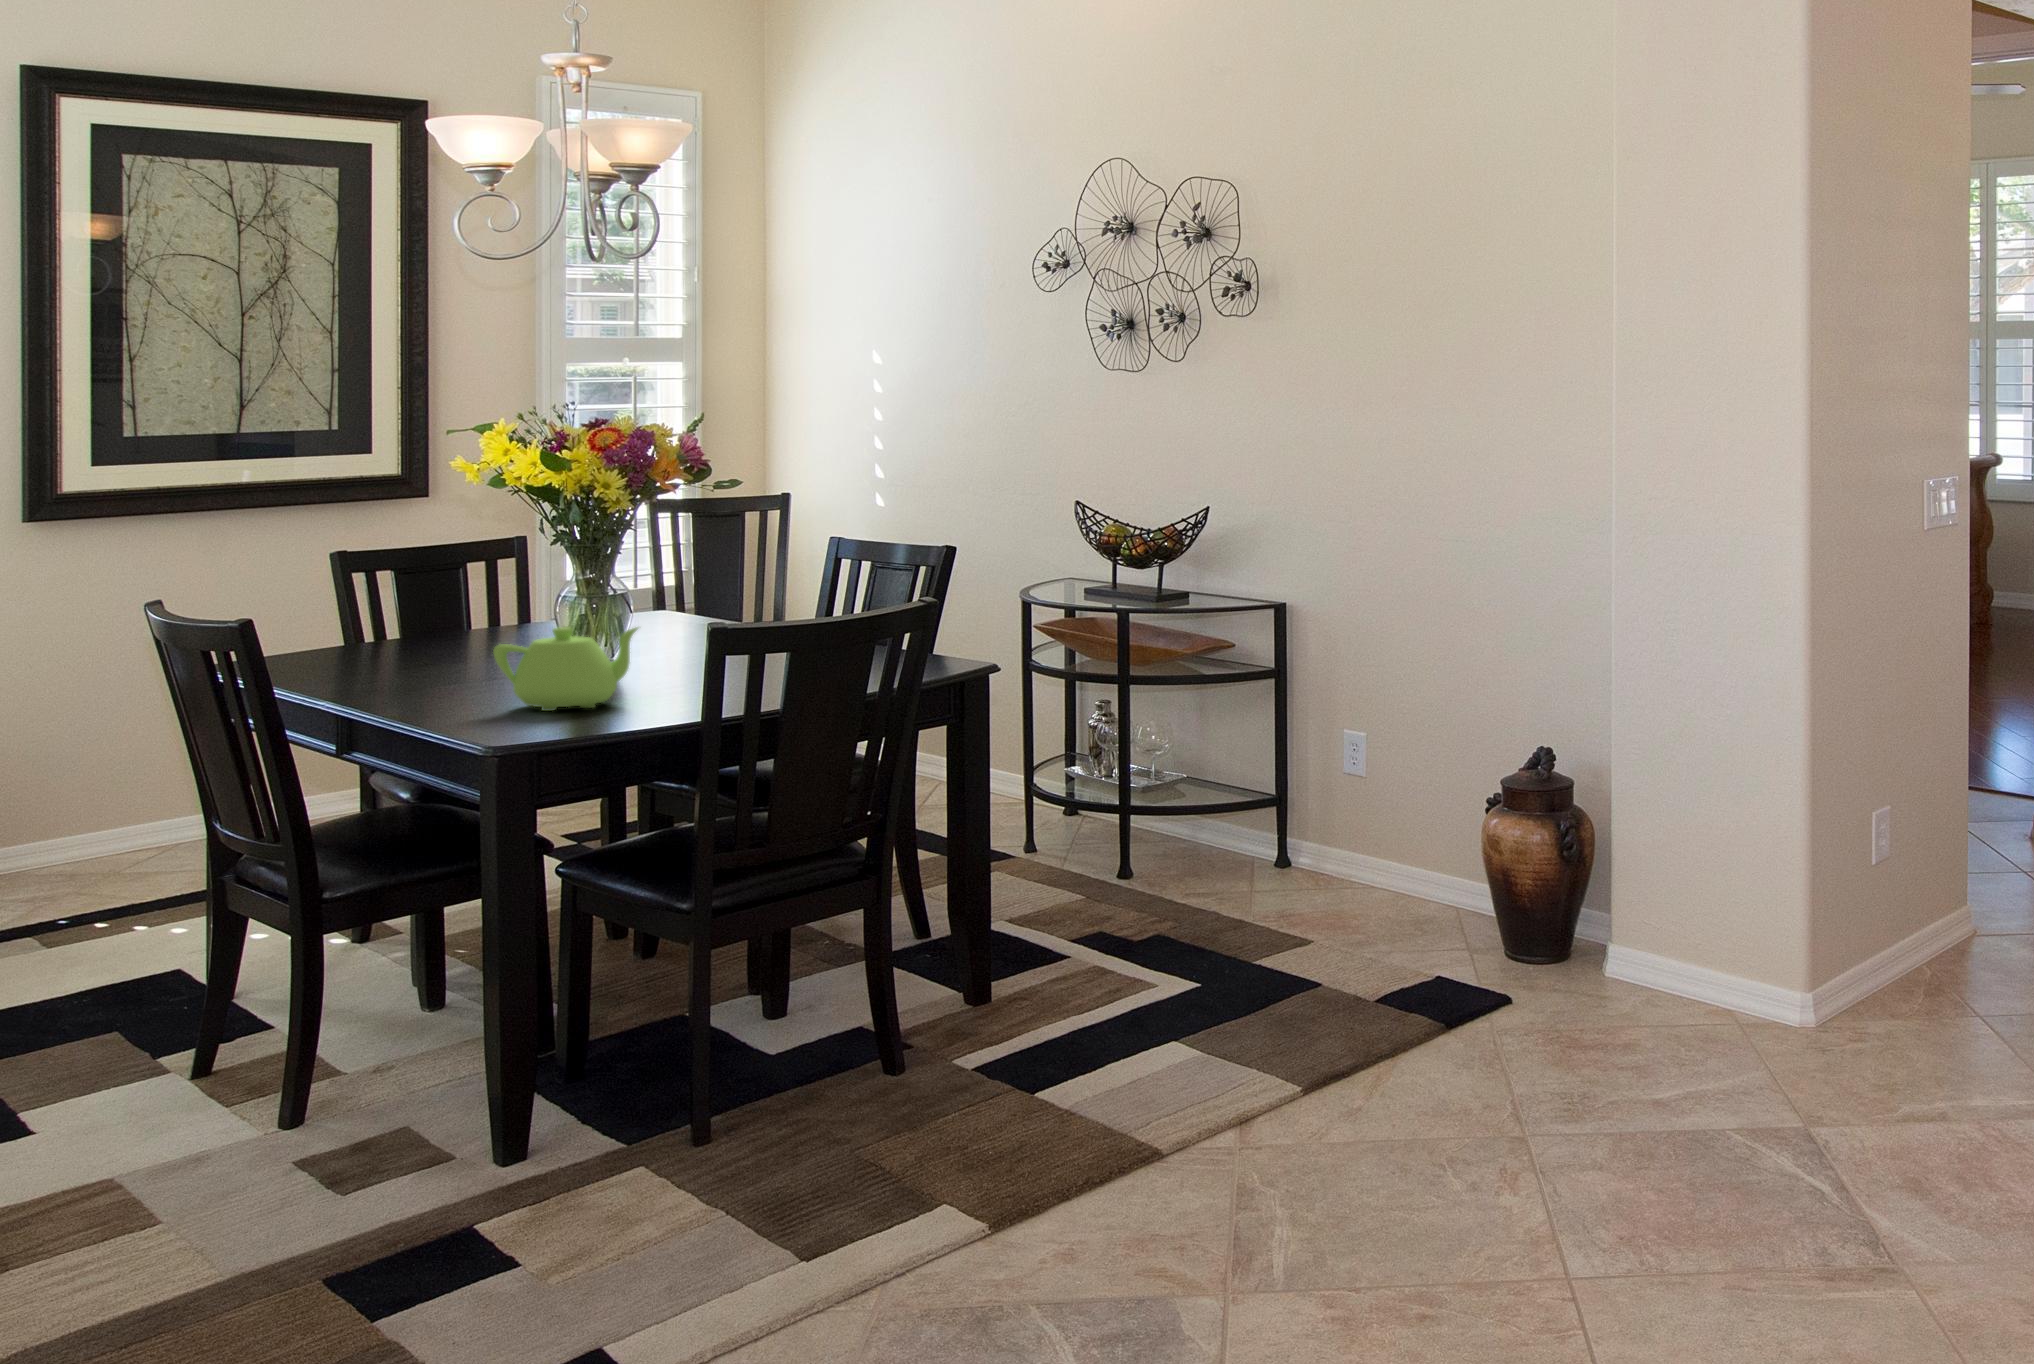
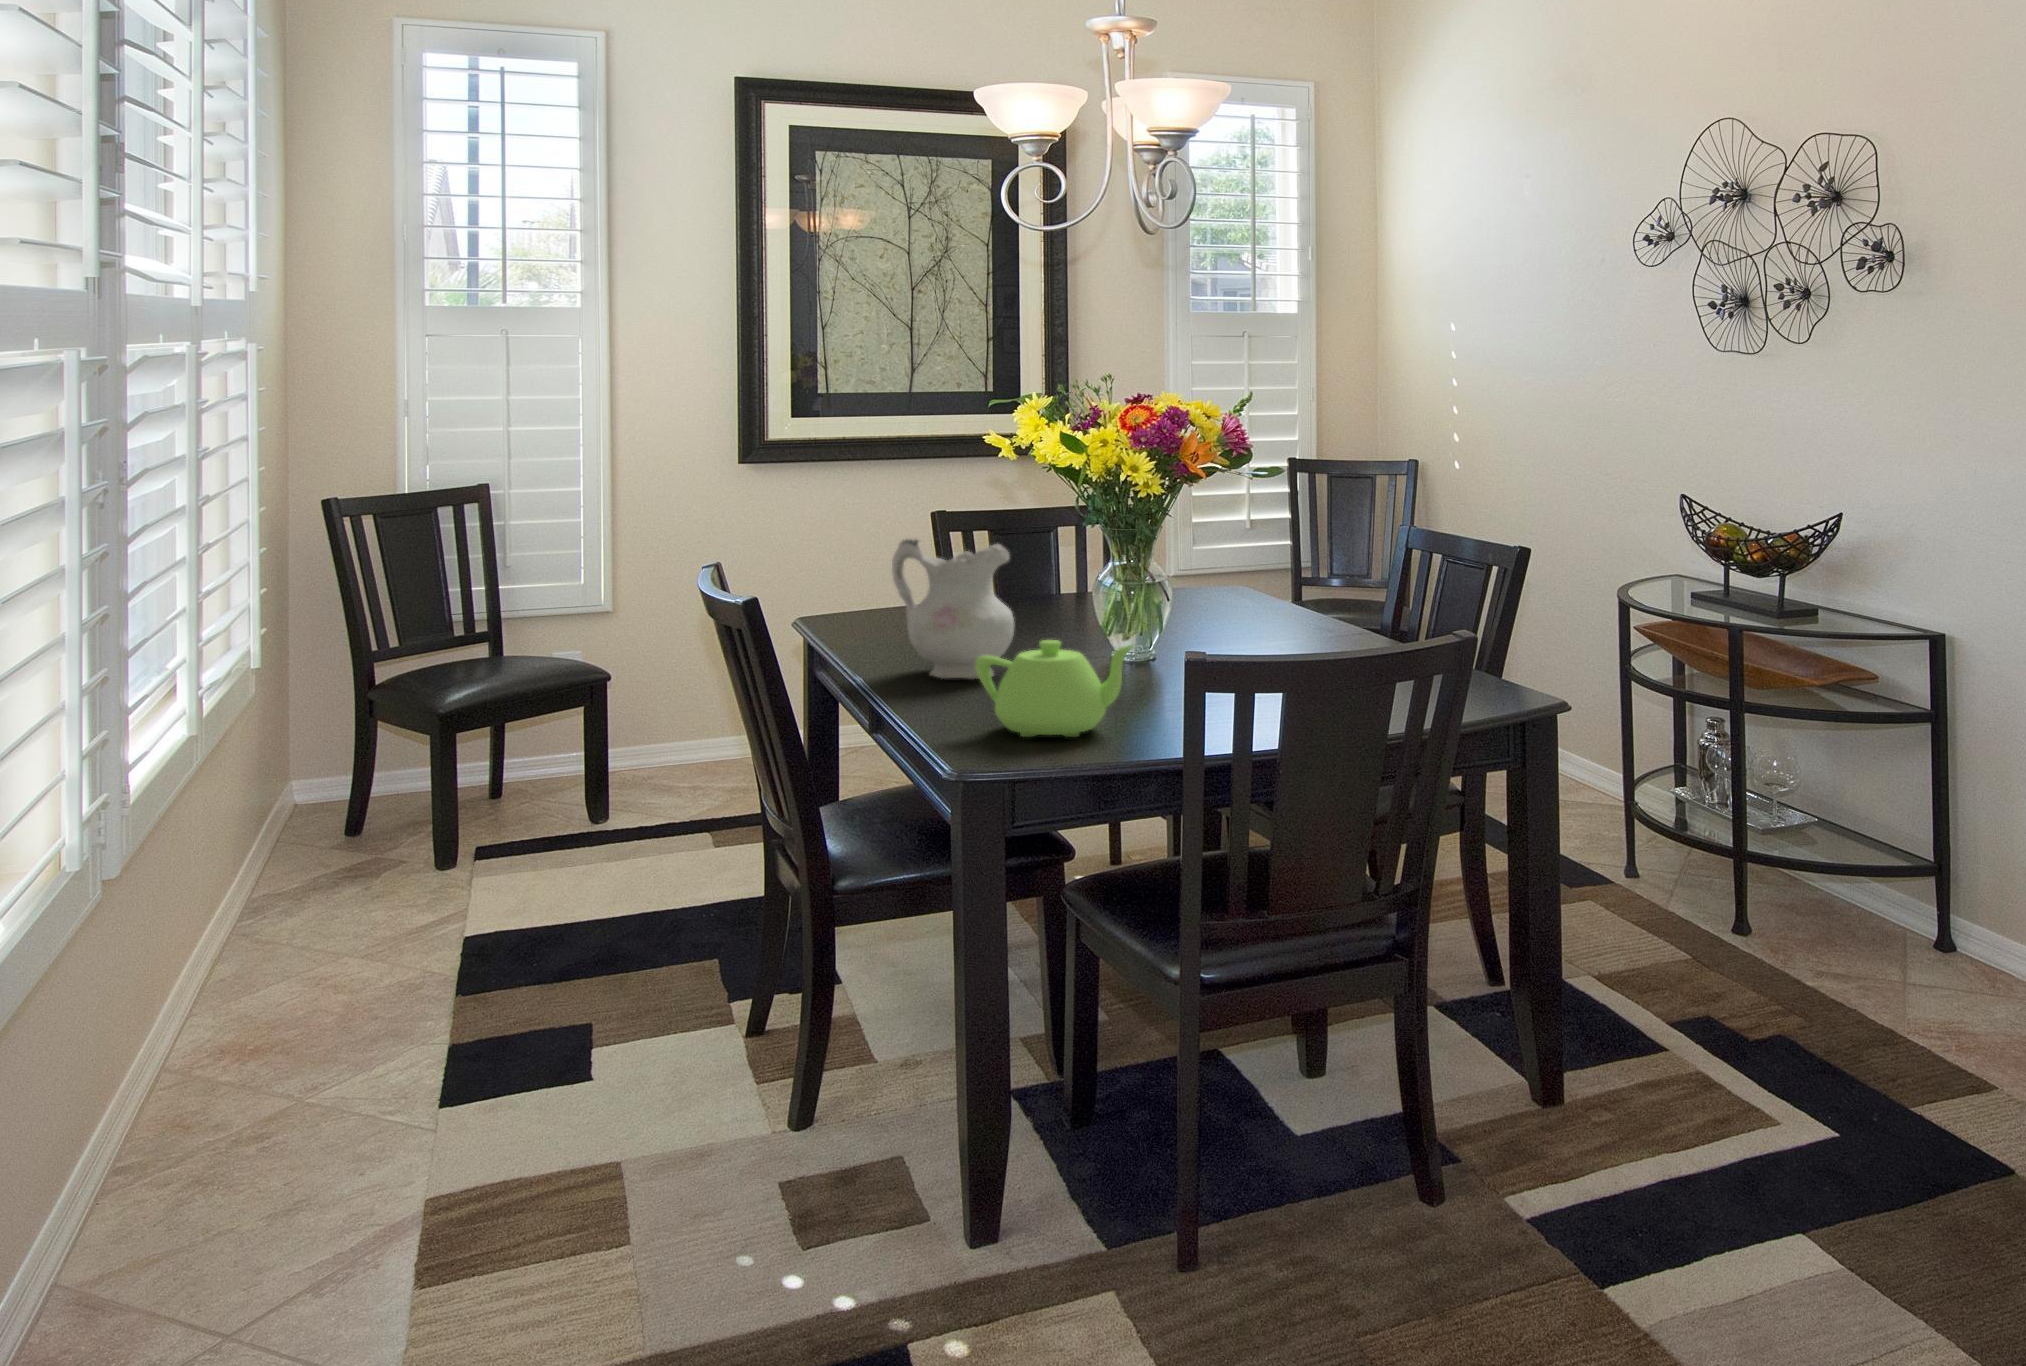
ceramic pitcher: none [366,555,495,683] -> present [892,538,1014,679]

